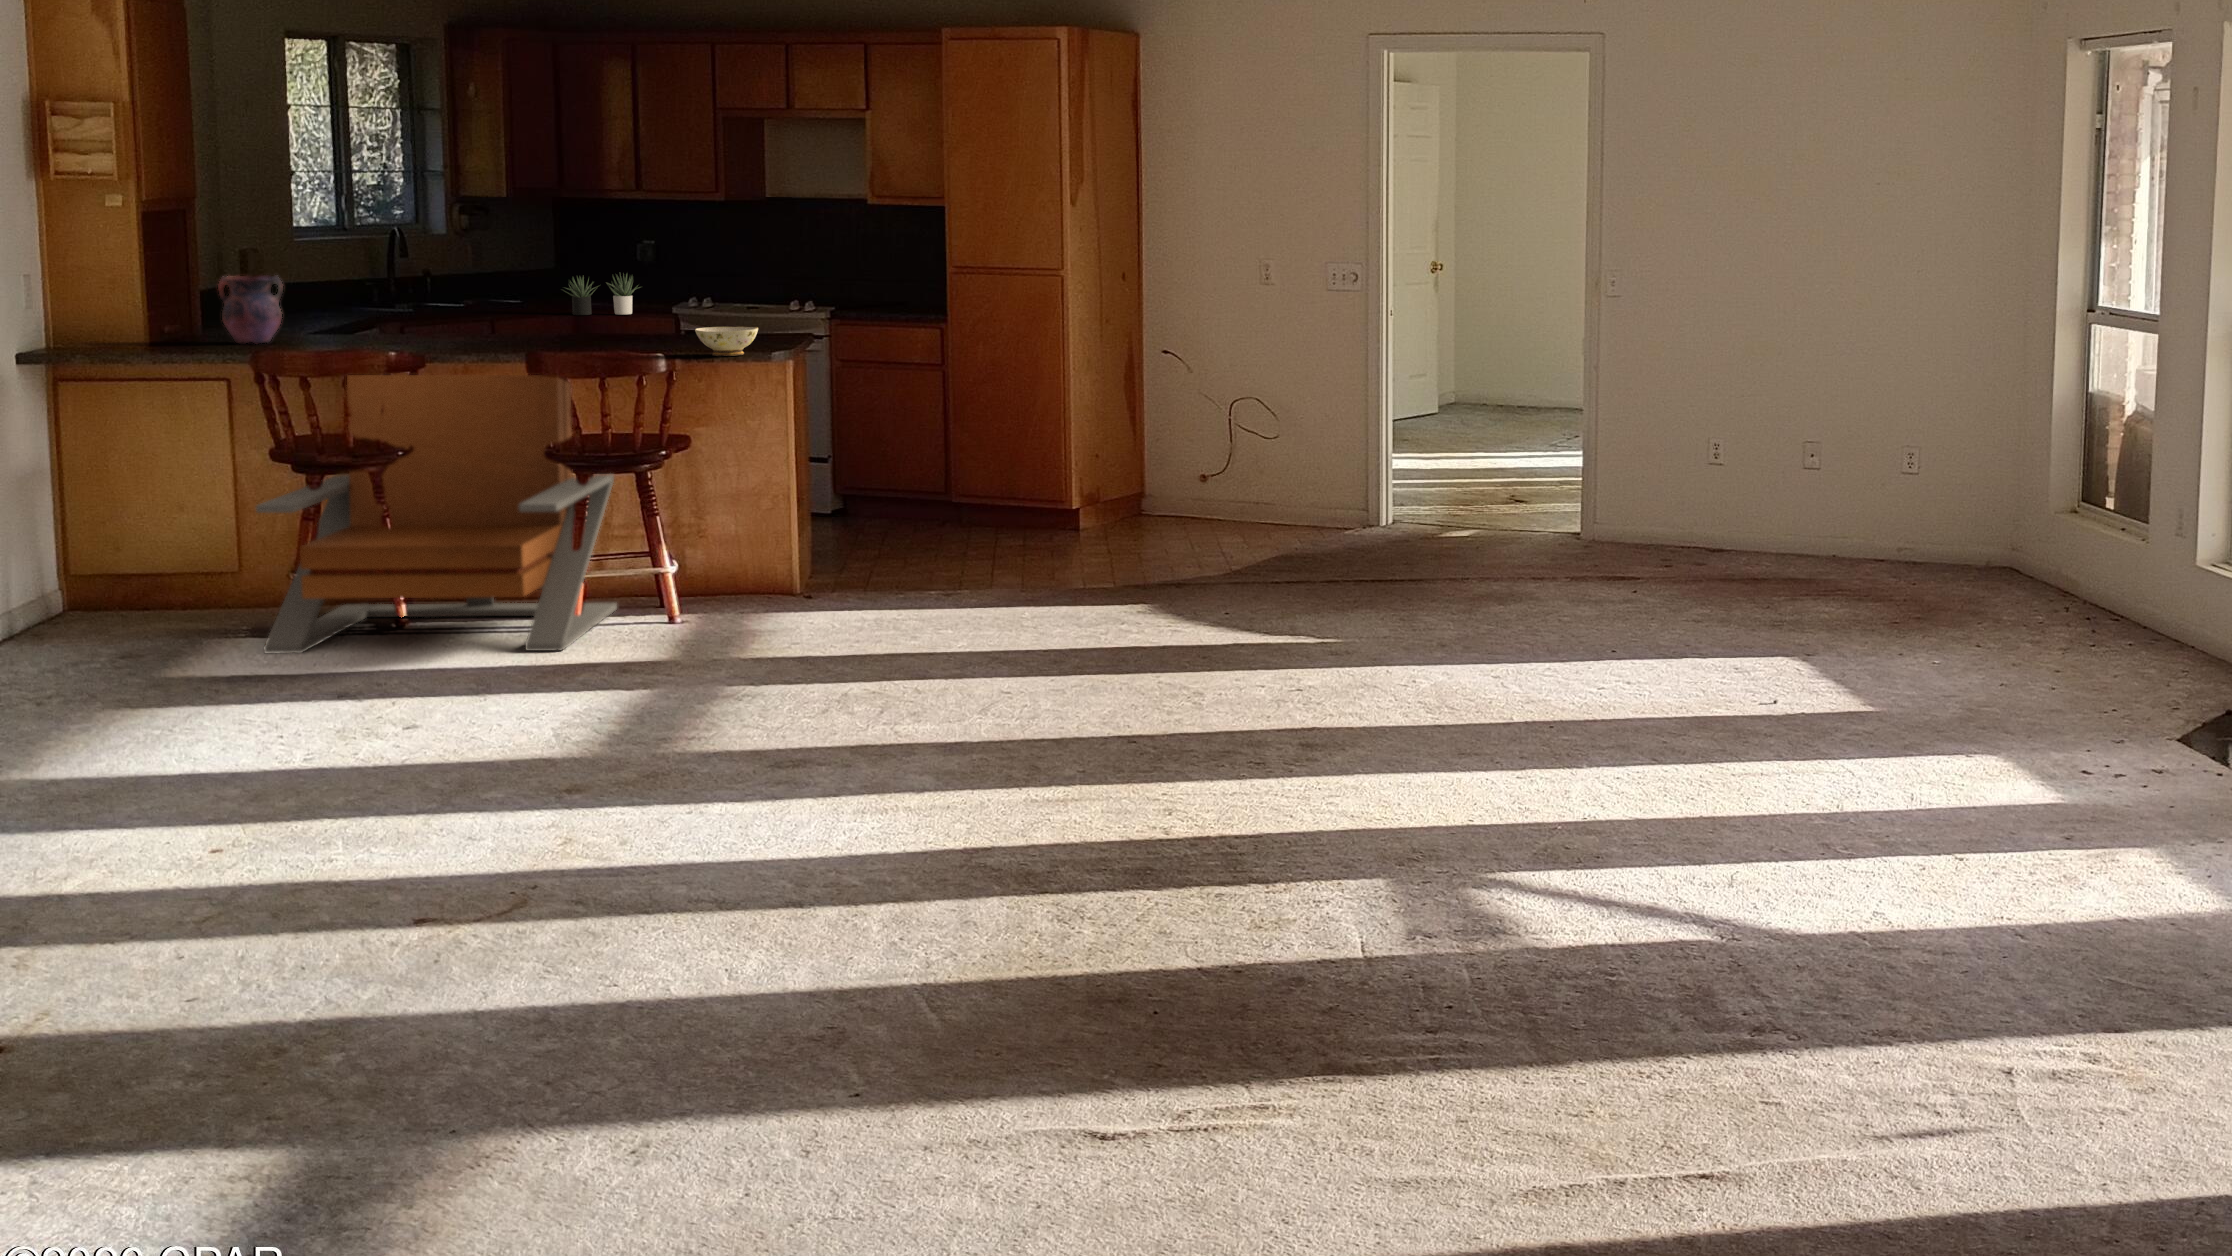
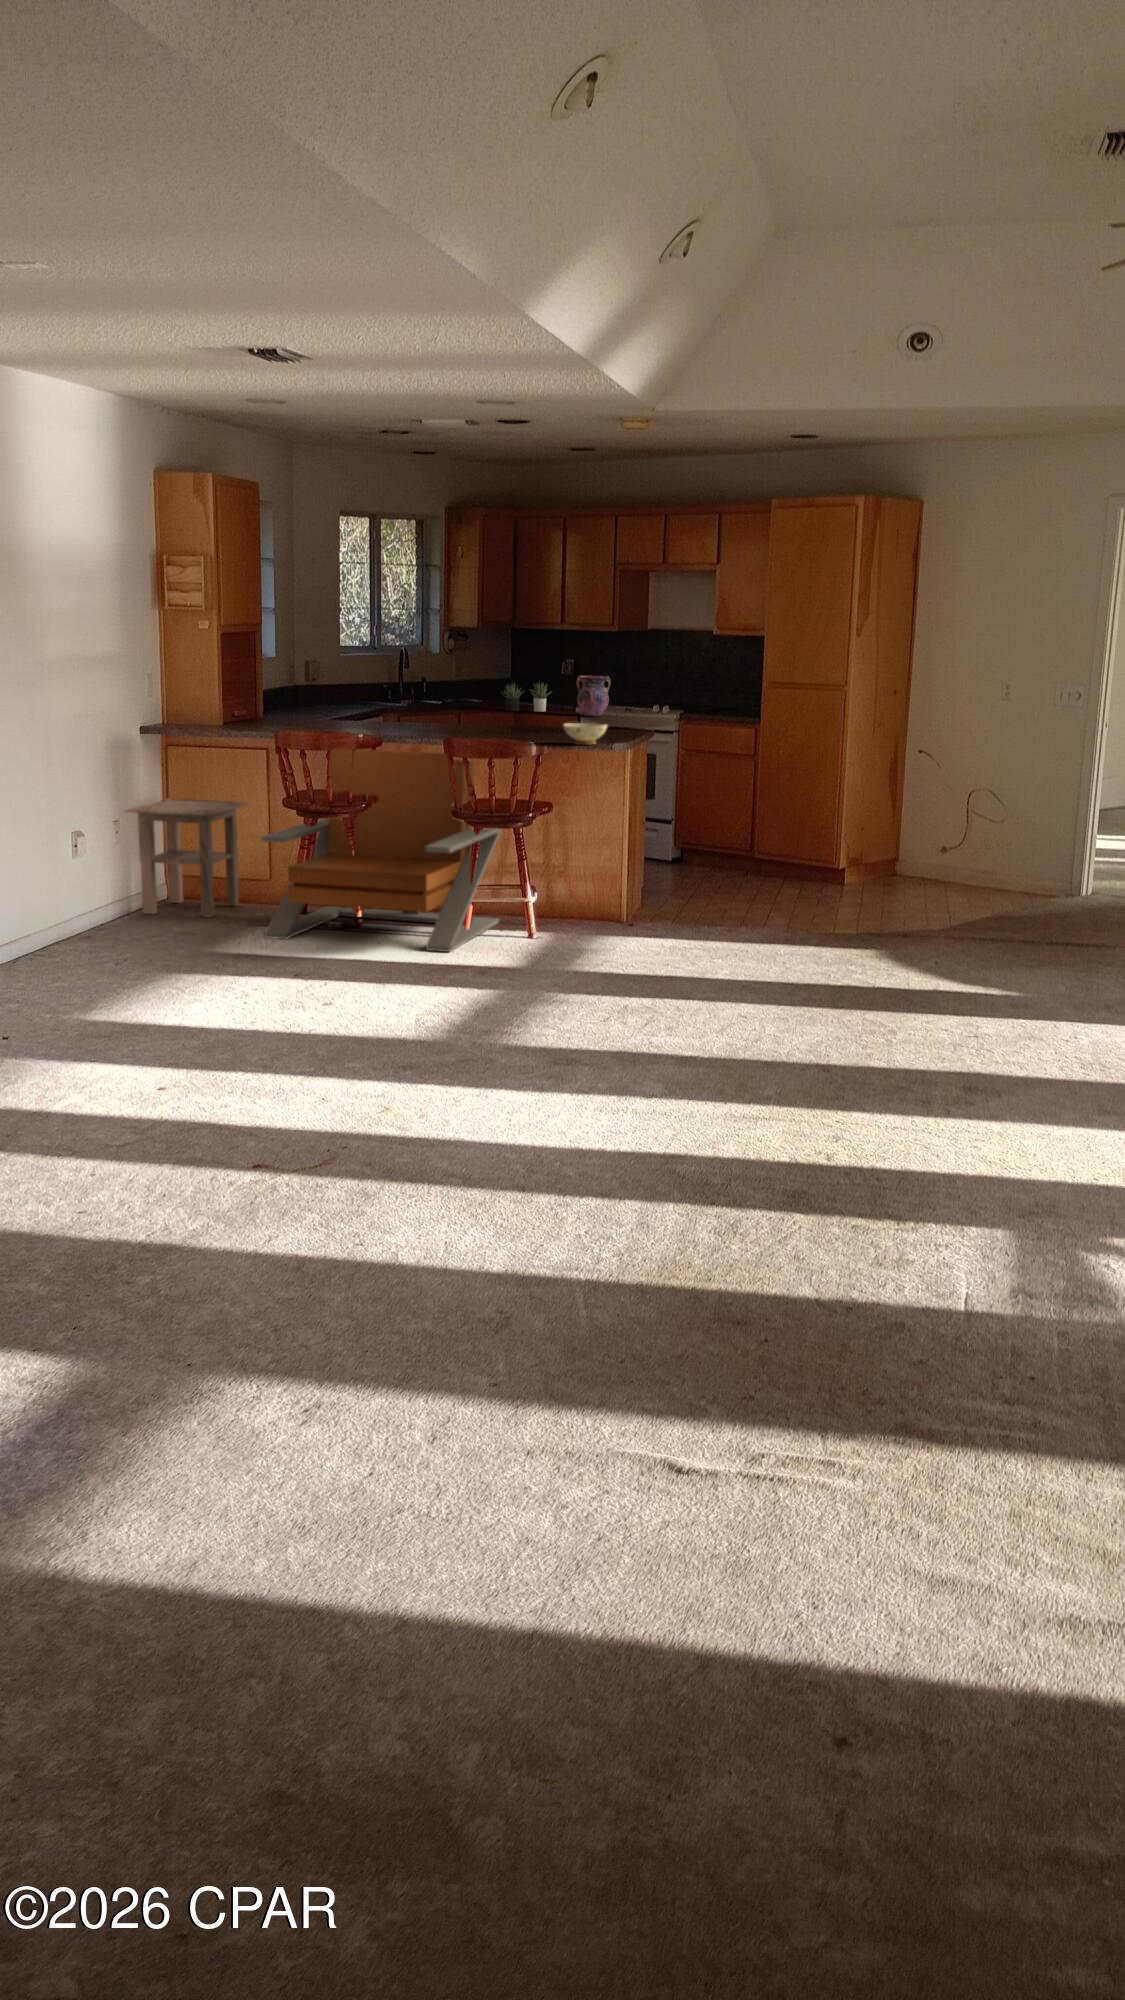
vase: present [218,275,283,343] -> present [577,675,611,716]
side table: none [8,460,207,636] -> present [126,799,247,918]

